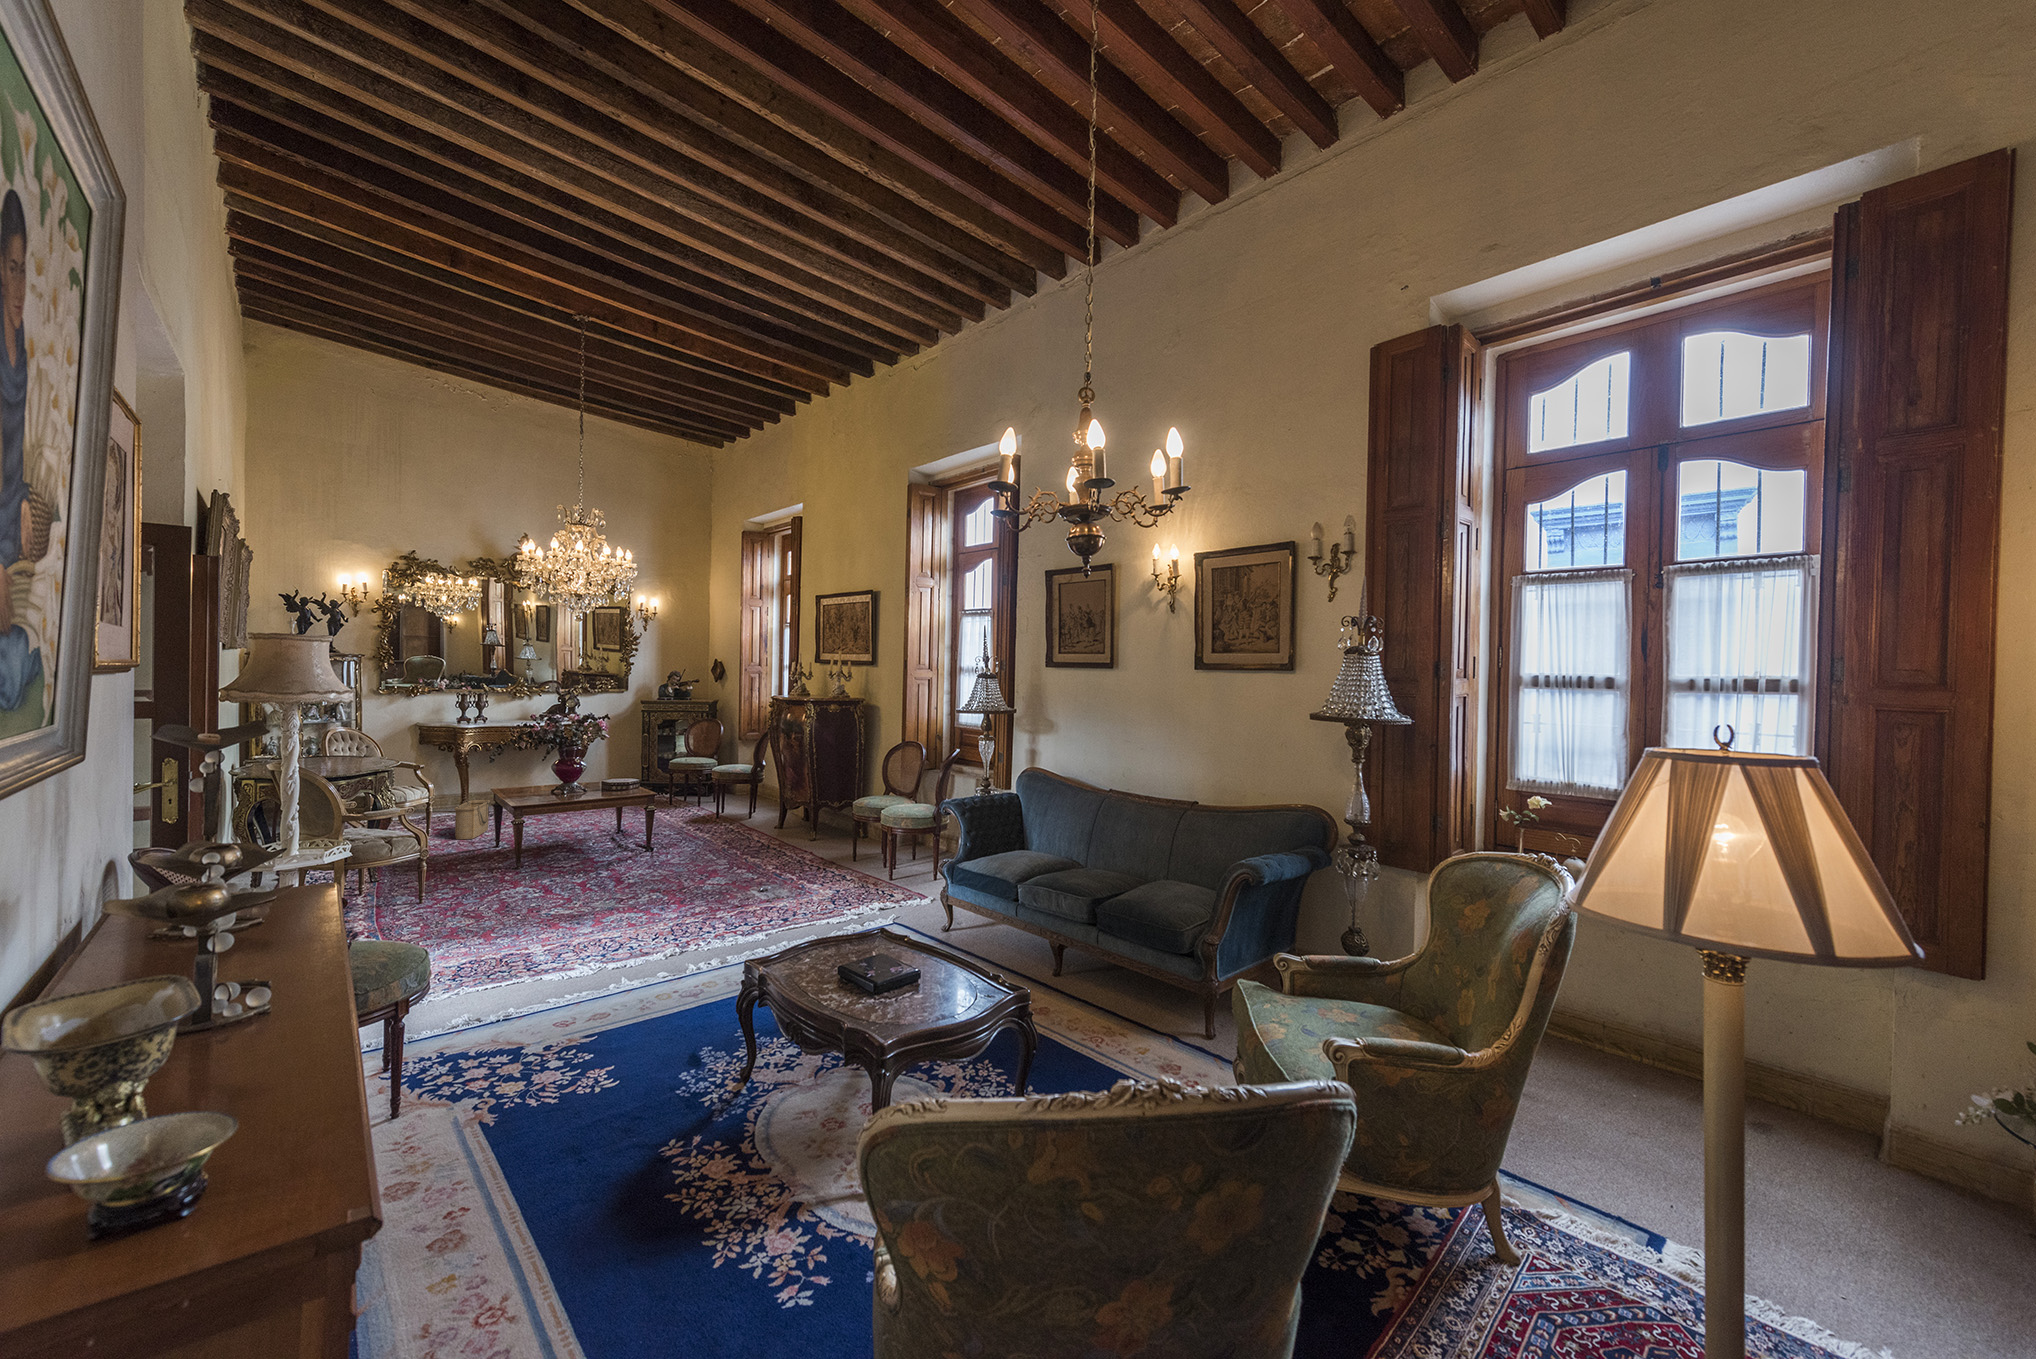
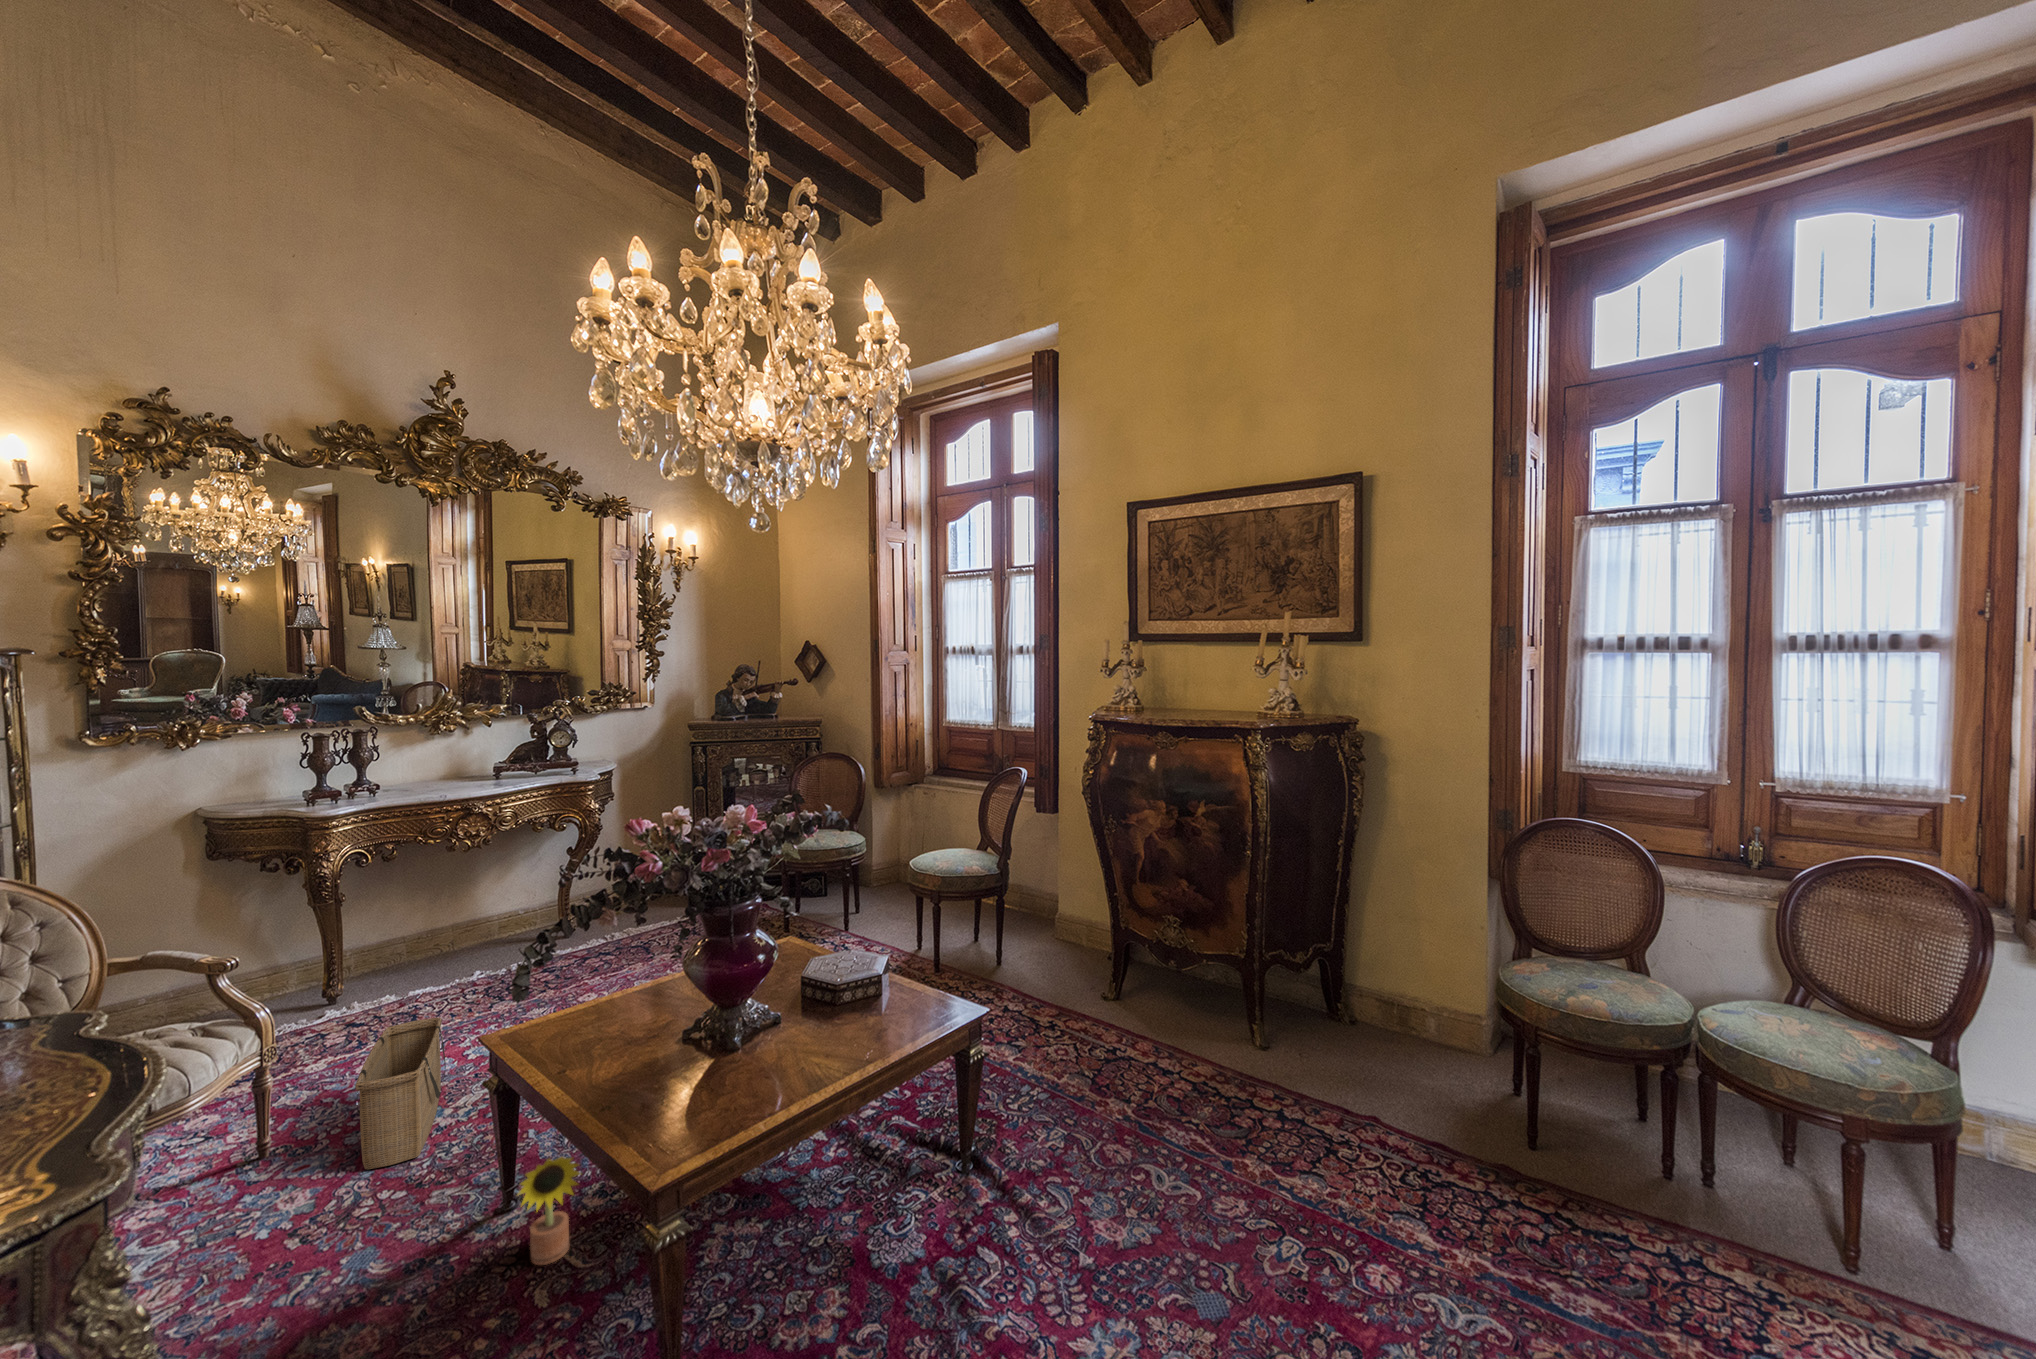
decorative plant: none [488,820,509,855] -> present [518,1157,582,1265]

